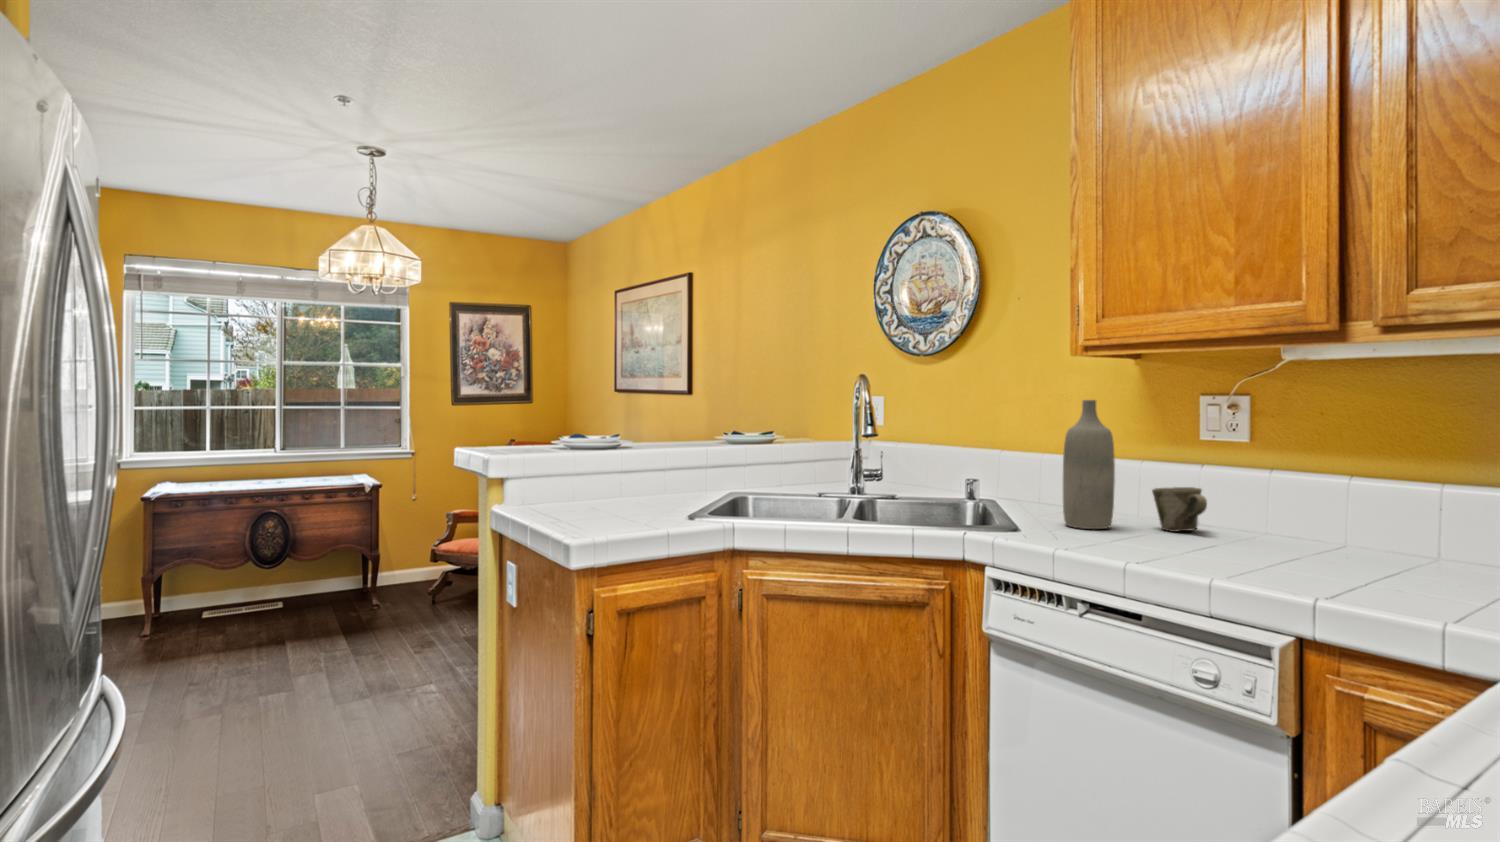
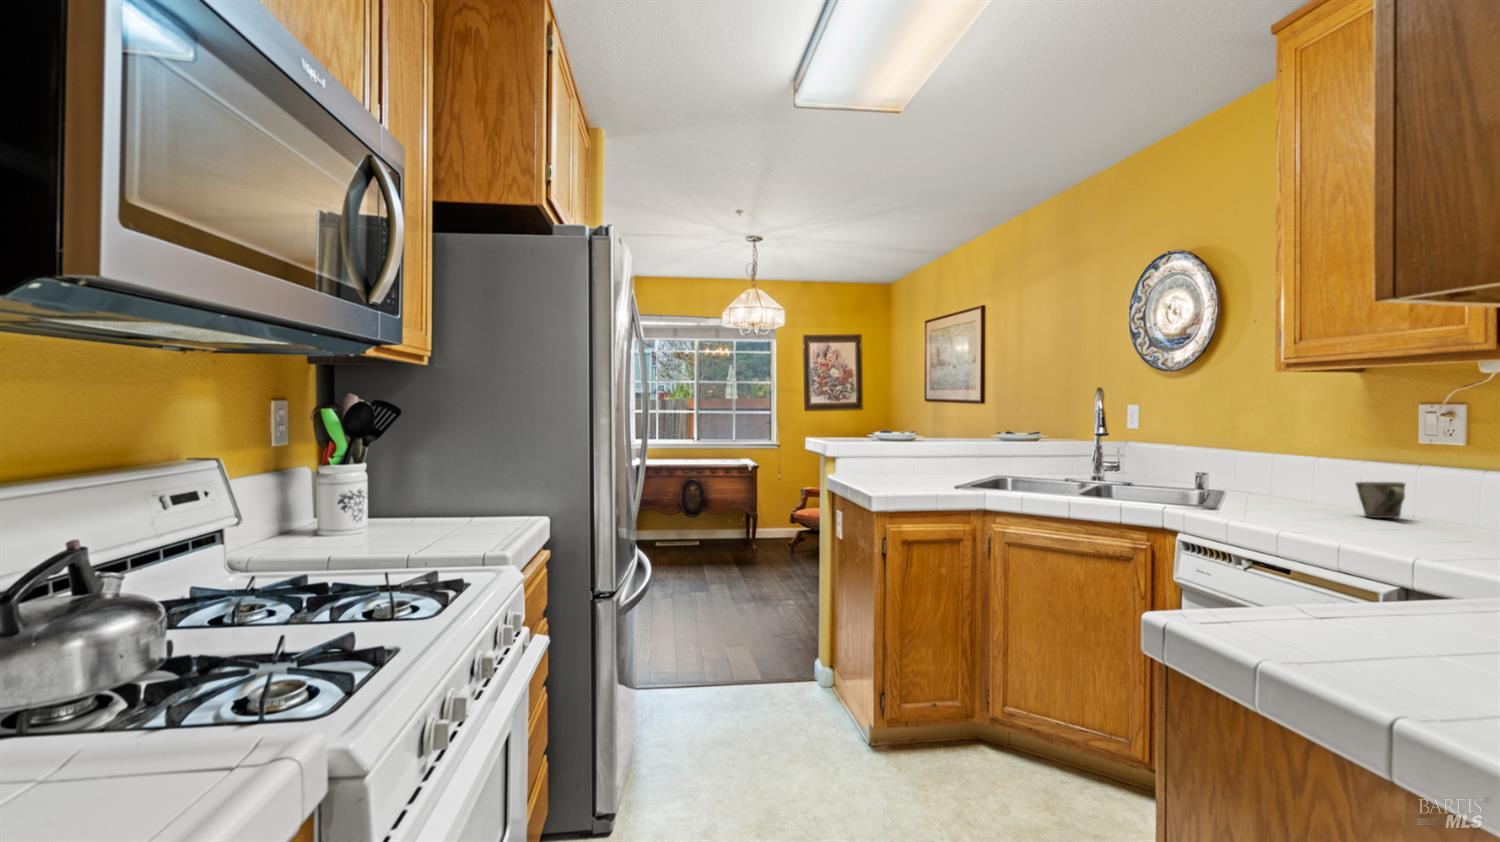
bottle: present [1063,400,1115,529] -> none [1267,407,1315,512]

